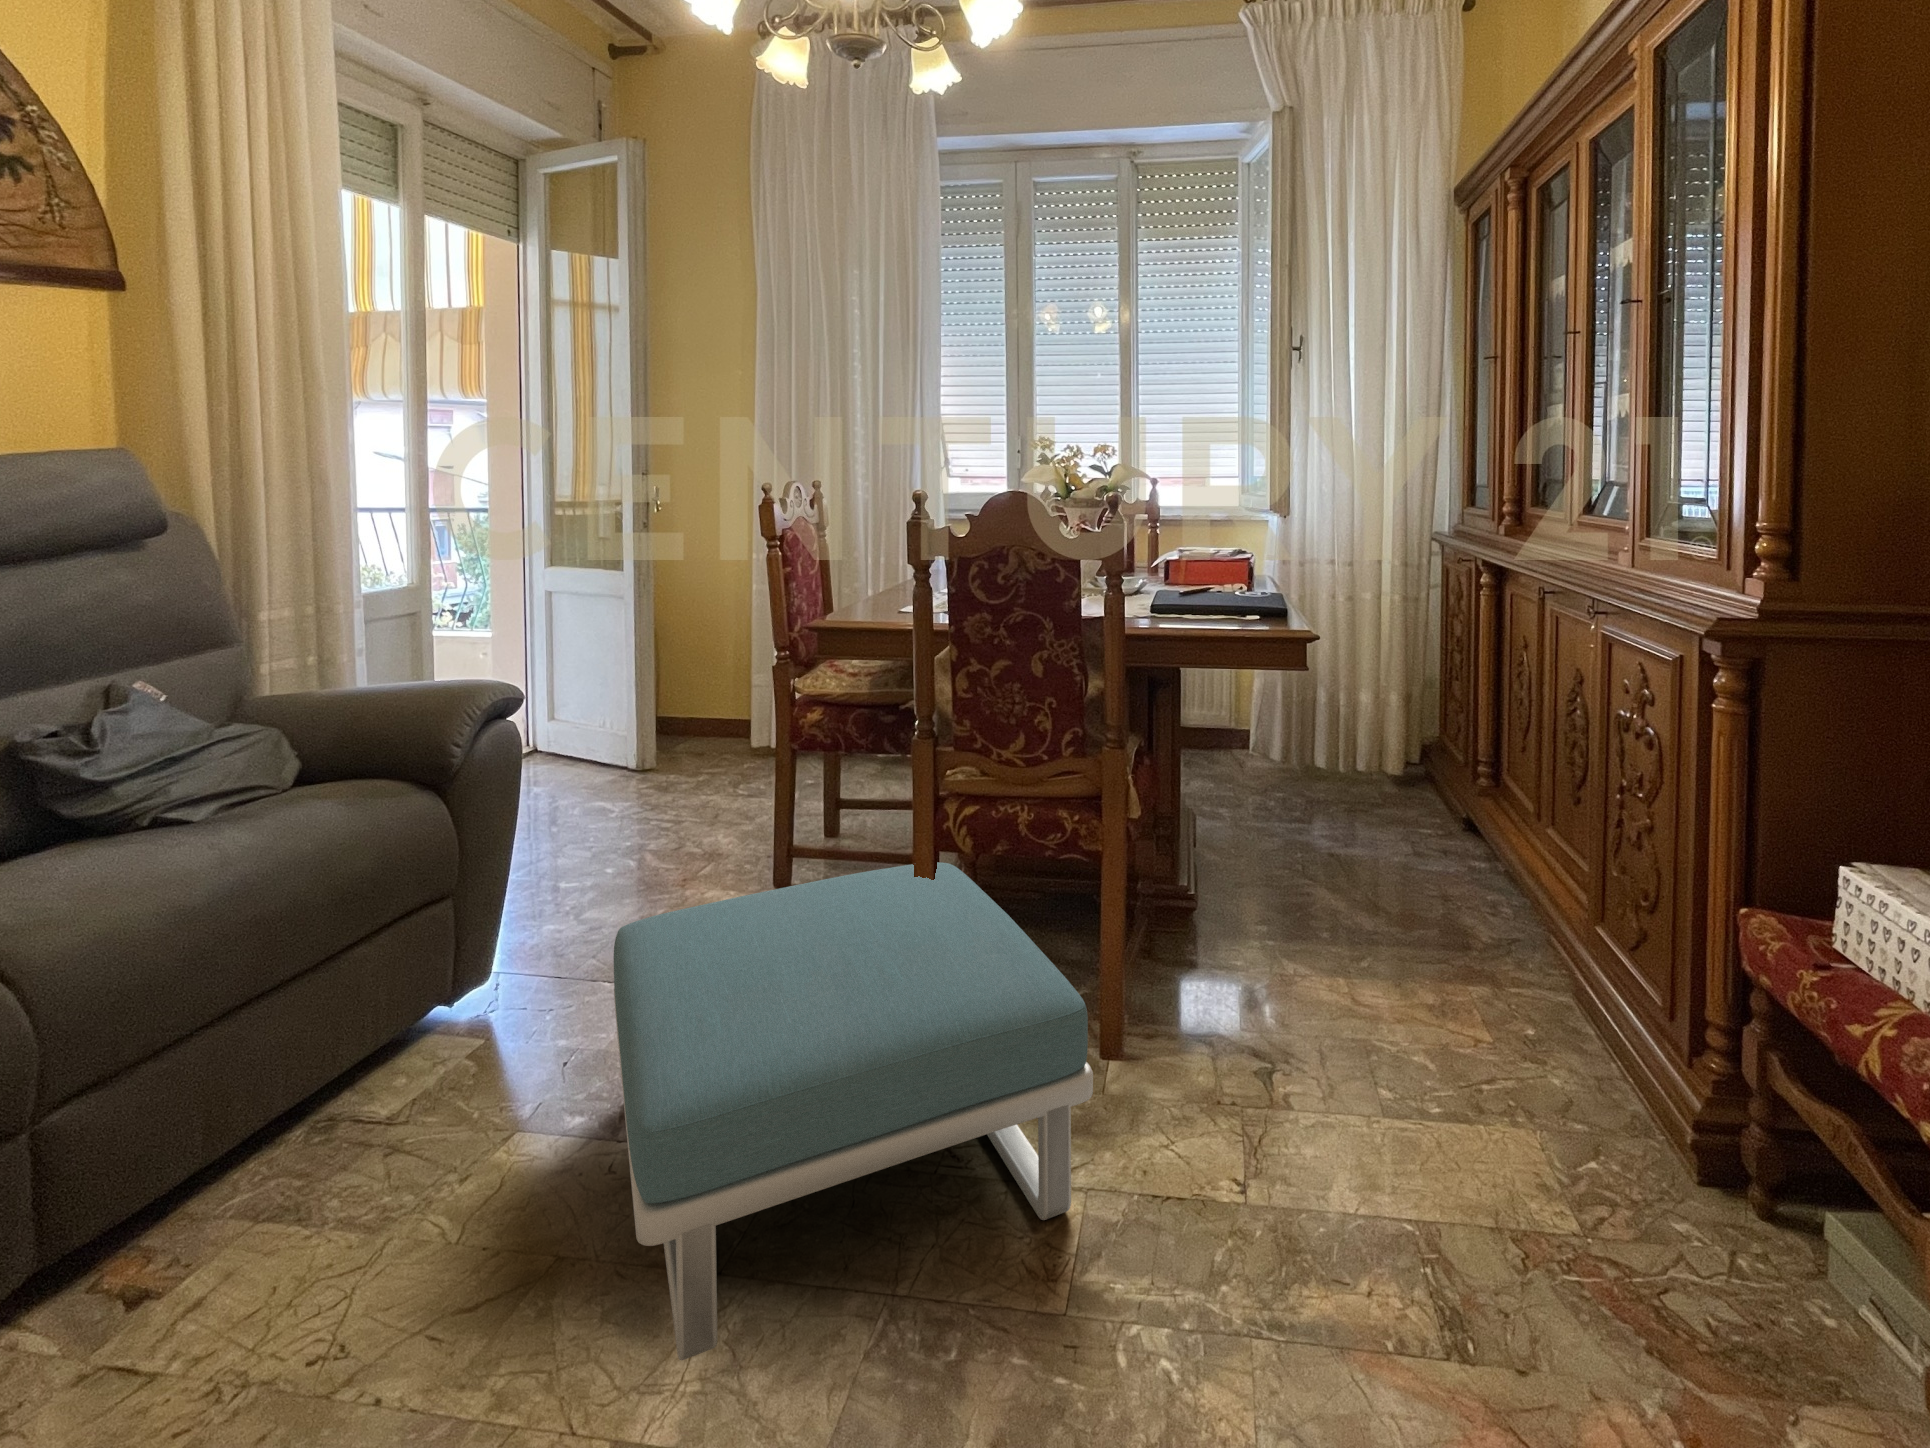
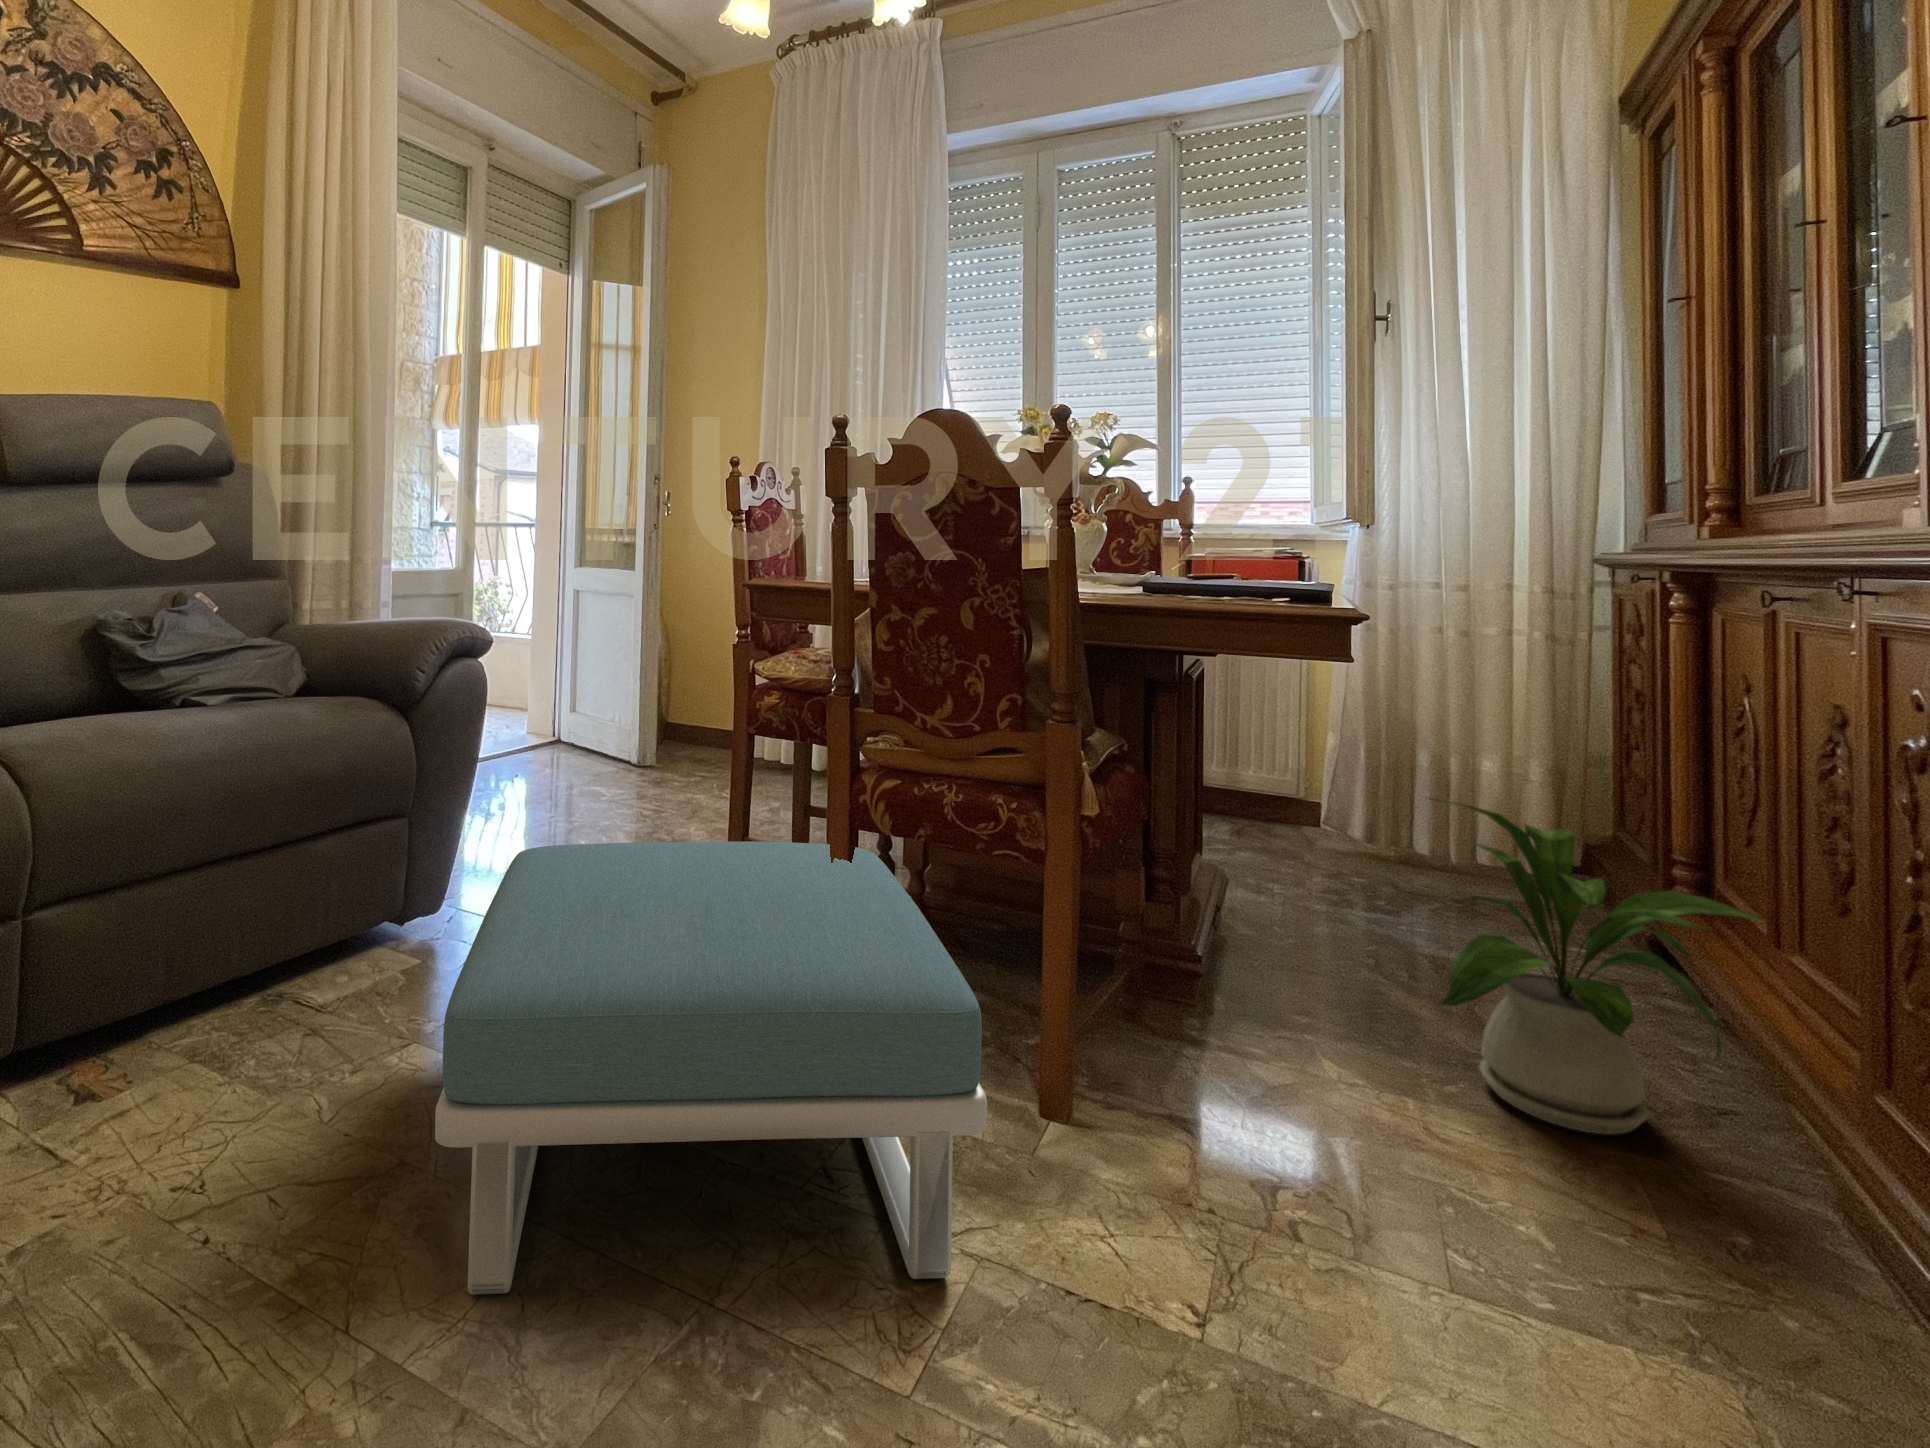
house plant: none [1349,758,1538,972] -> present [1440,801,1764,1134]

